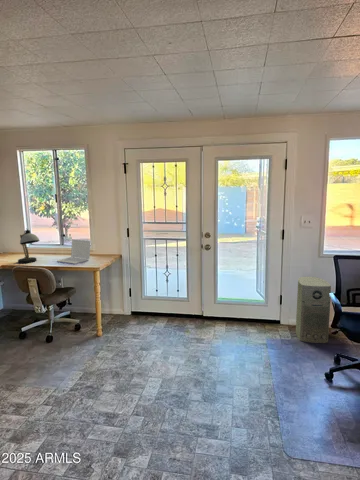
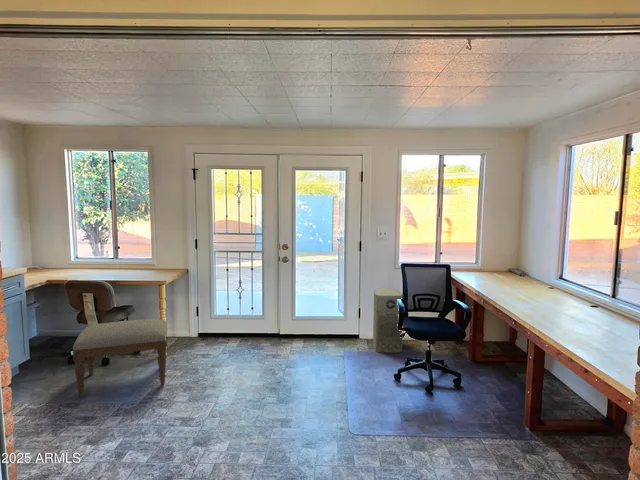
desk lamp: present [18,229,39,263] -> none [66,239,94,278]
laptop: present [57,240,90,264] -> none [114,252,154,278]
ottoman: none [12,303,100,377] -> present [73,319,167,397]

